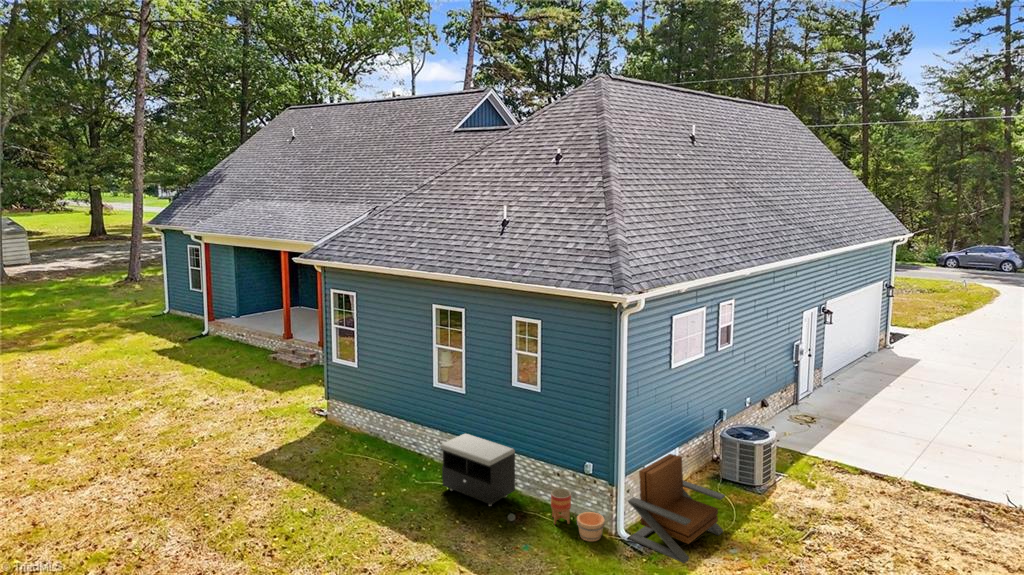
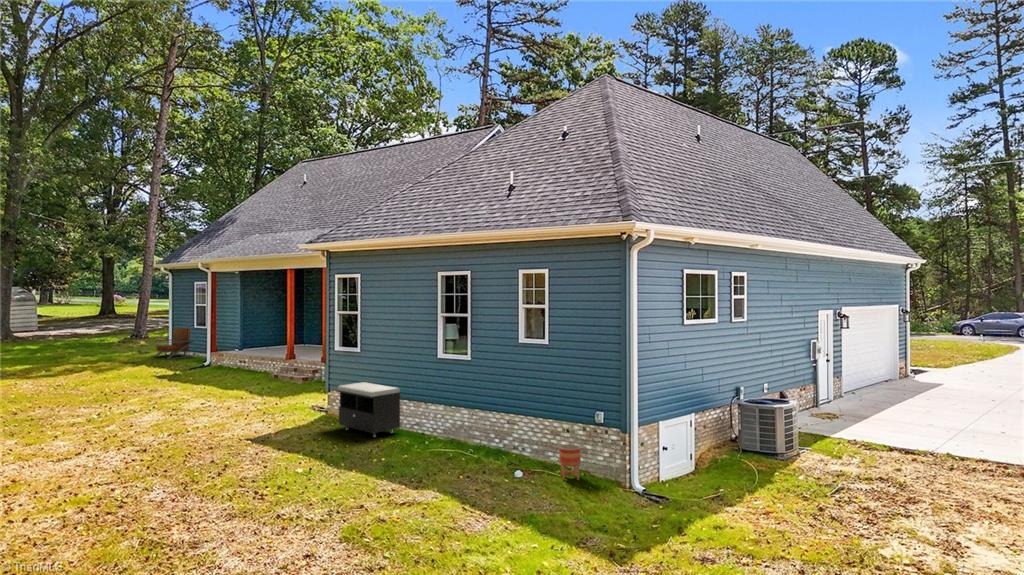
storage bench: present [440,434,515,506] -> present [337,382,400,437]
lounge chair: present [628,454,725,563] -> present [154,328,194,359]
bucket: present [577,512,605,541] -> none [586,464,617,492]

